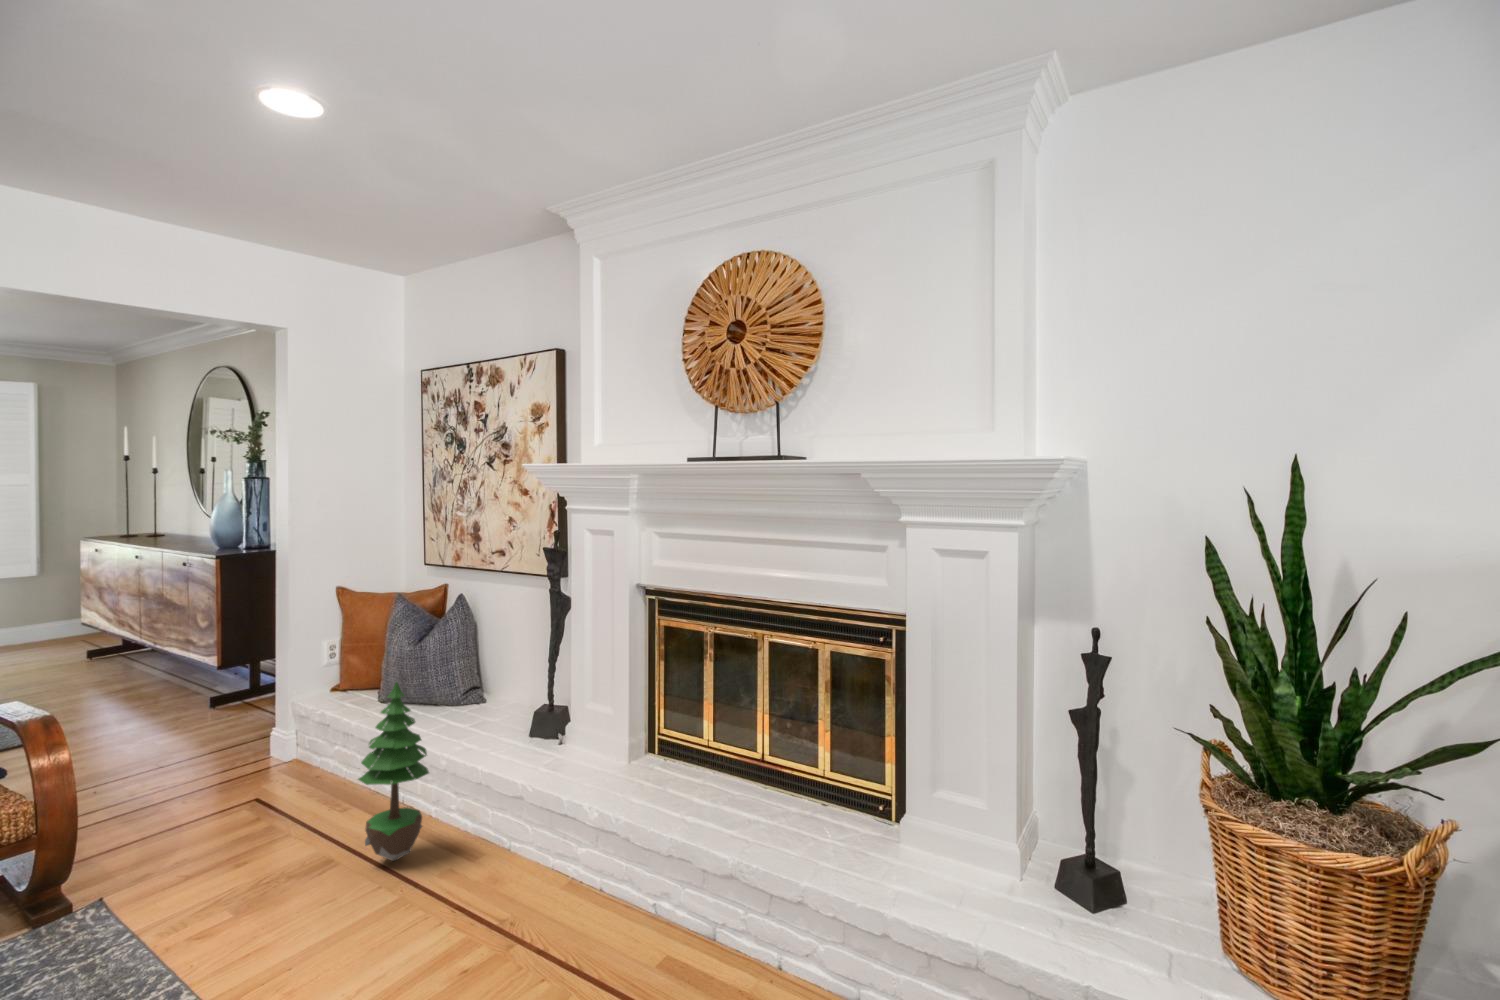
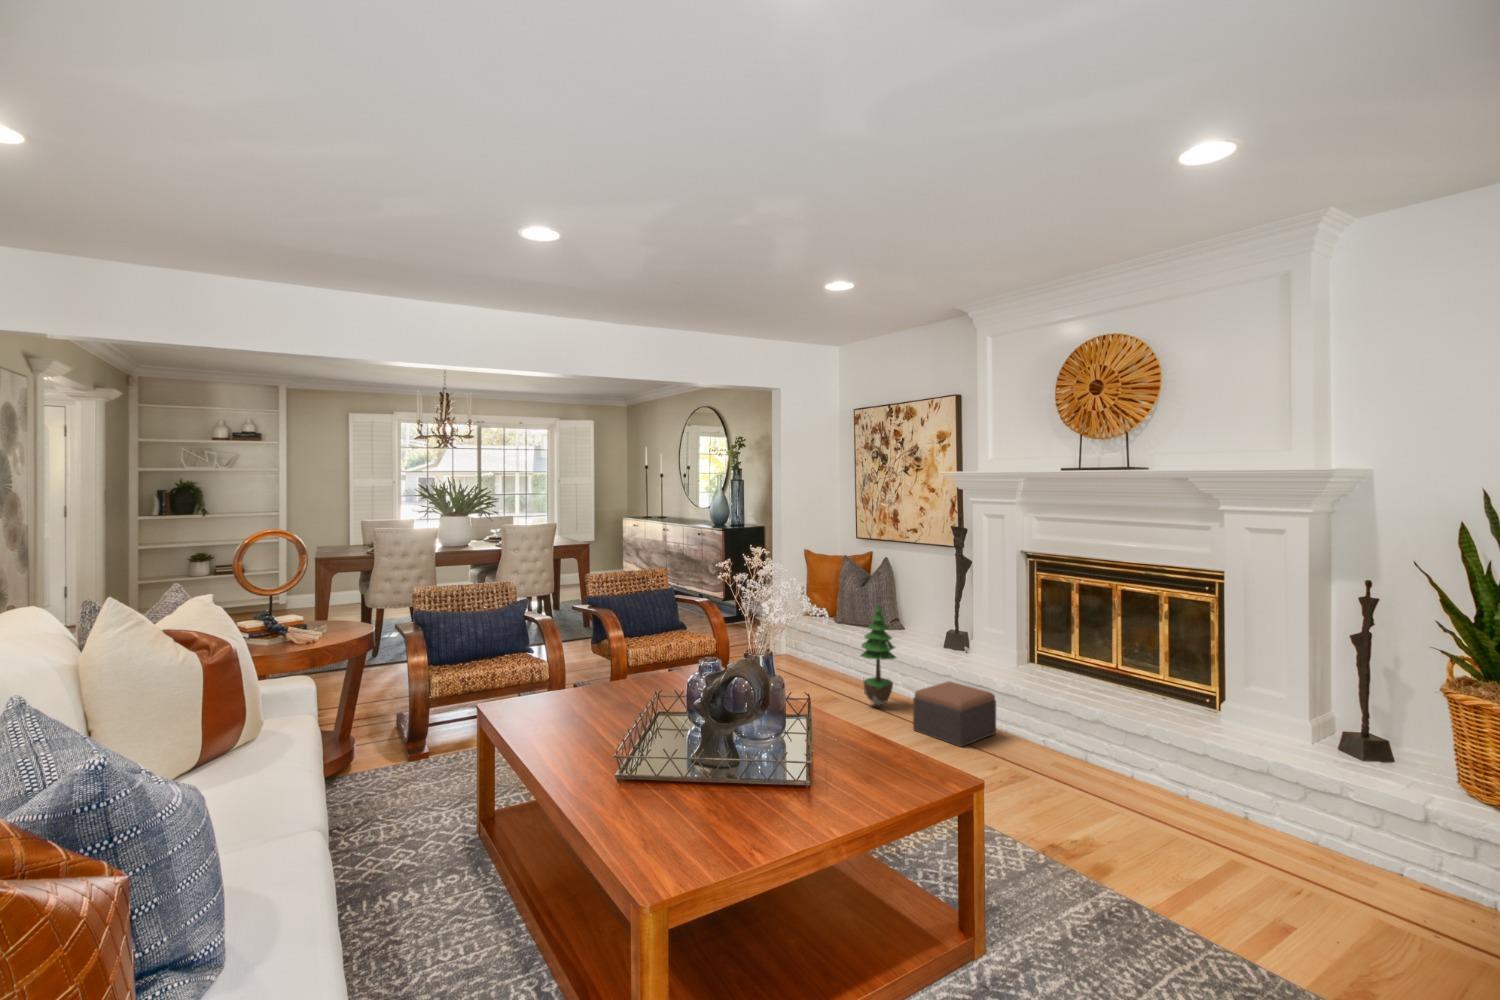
footstool: none [431,810,580,950] -> present [913,681,996,747]

